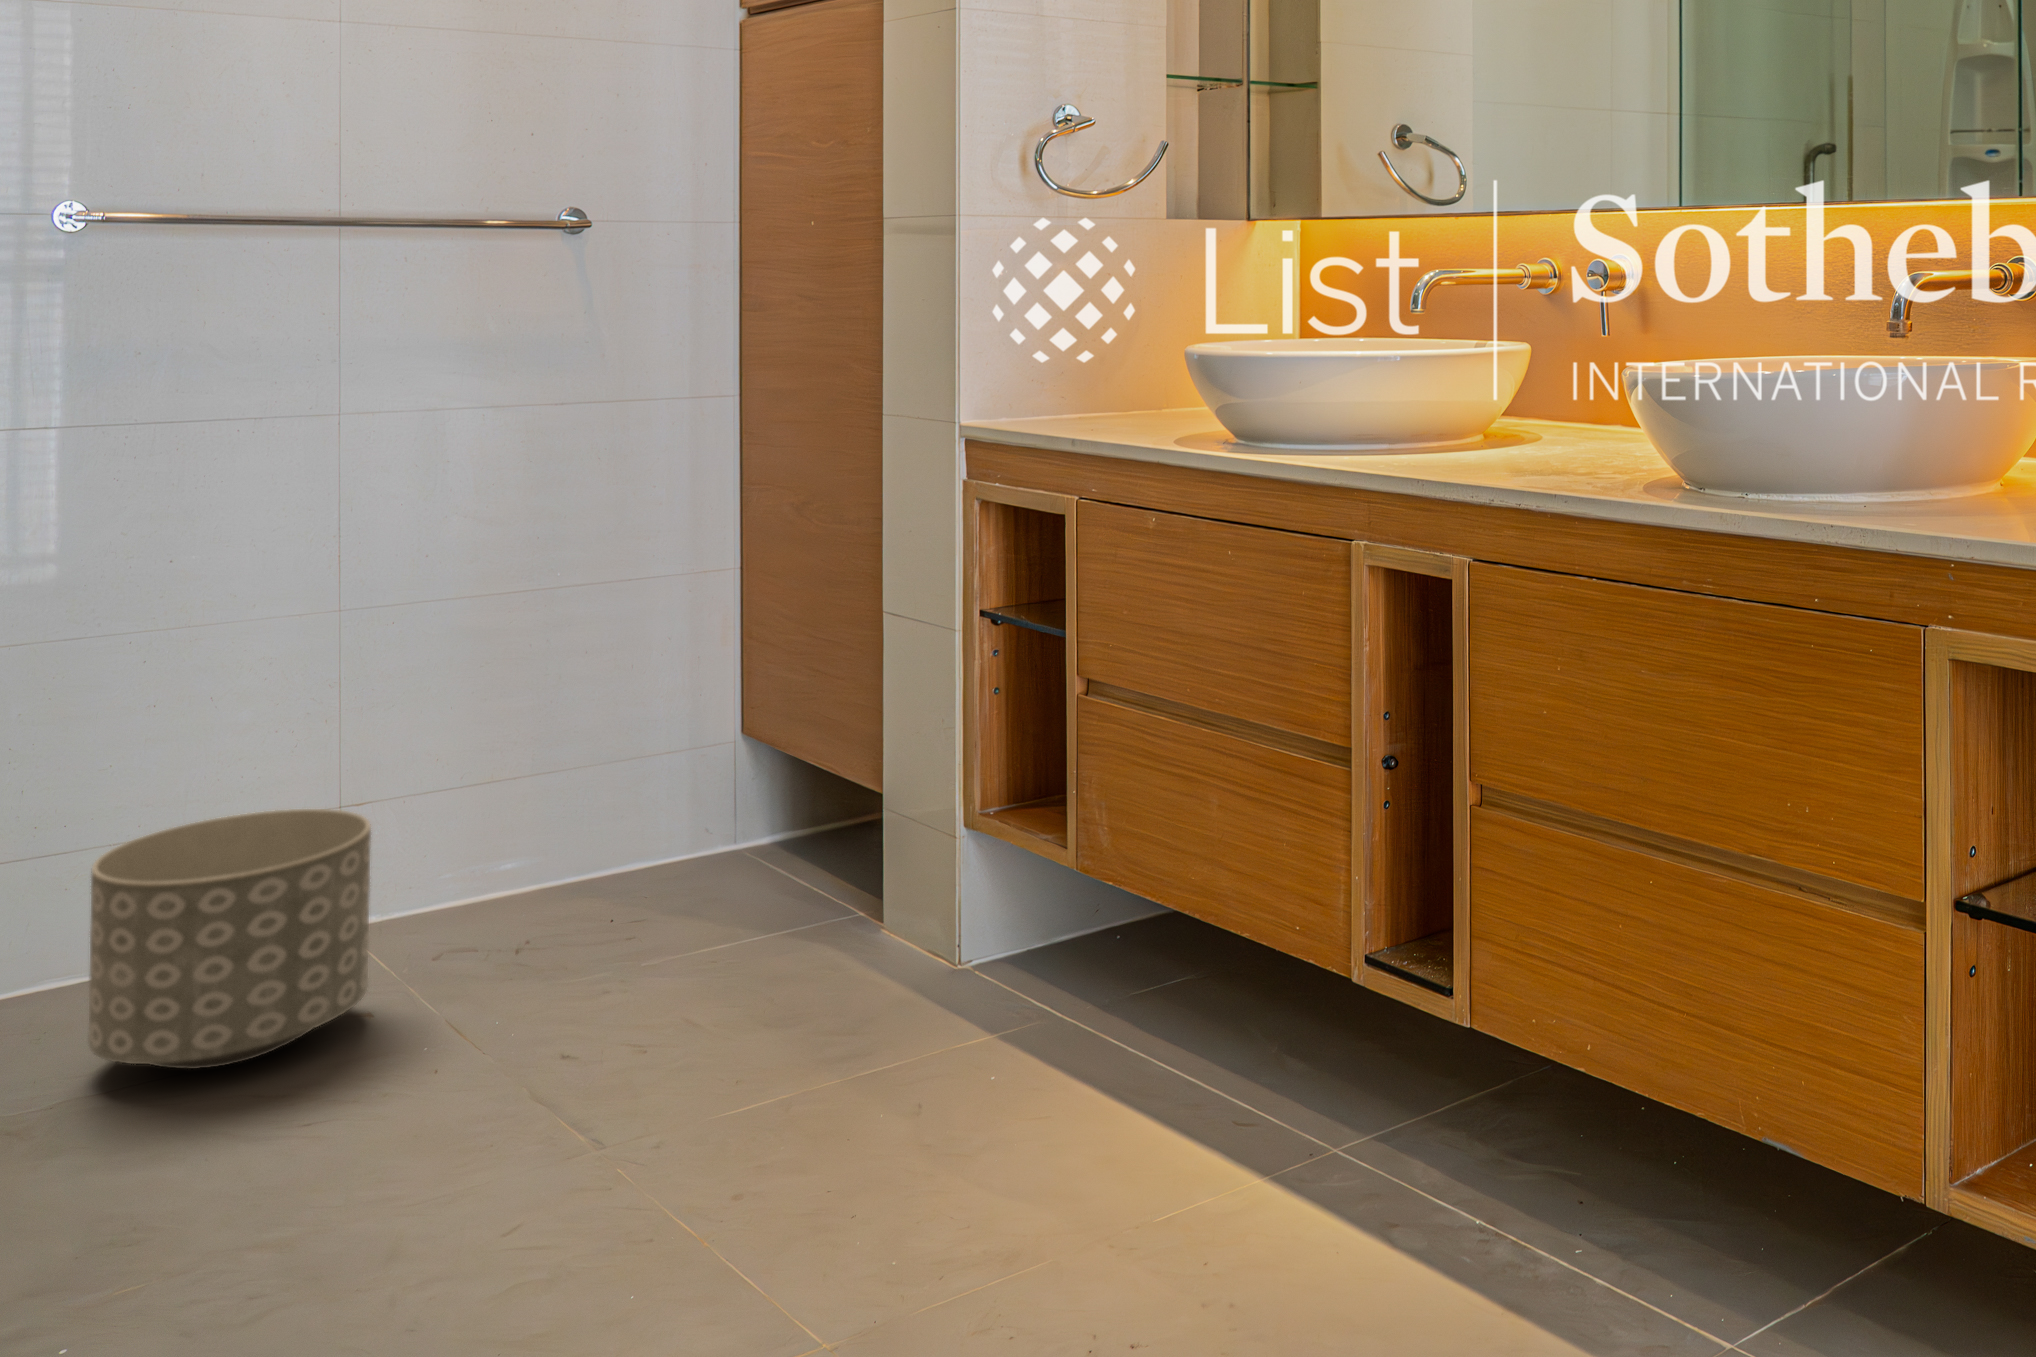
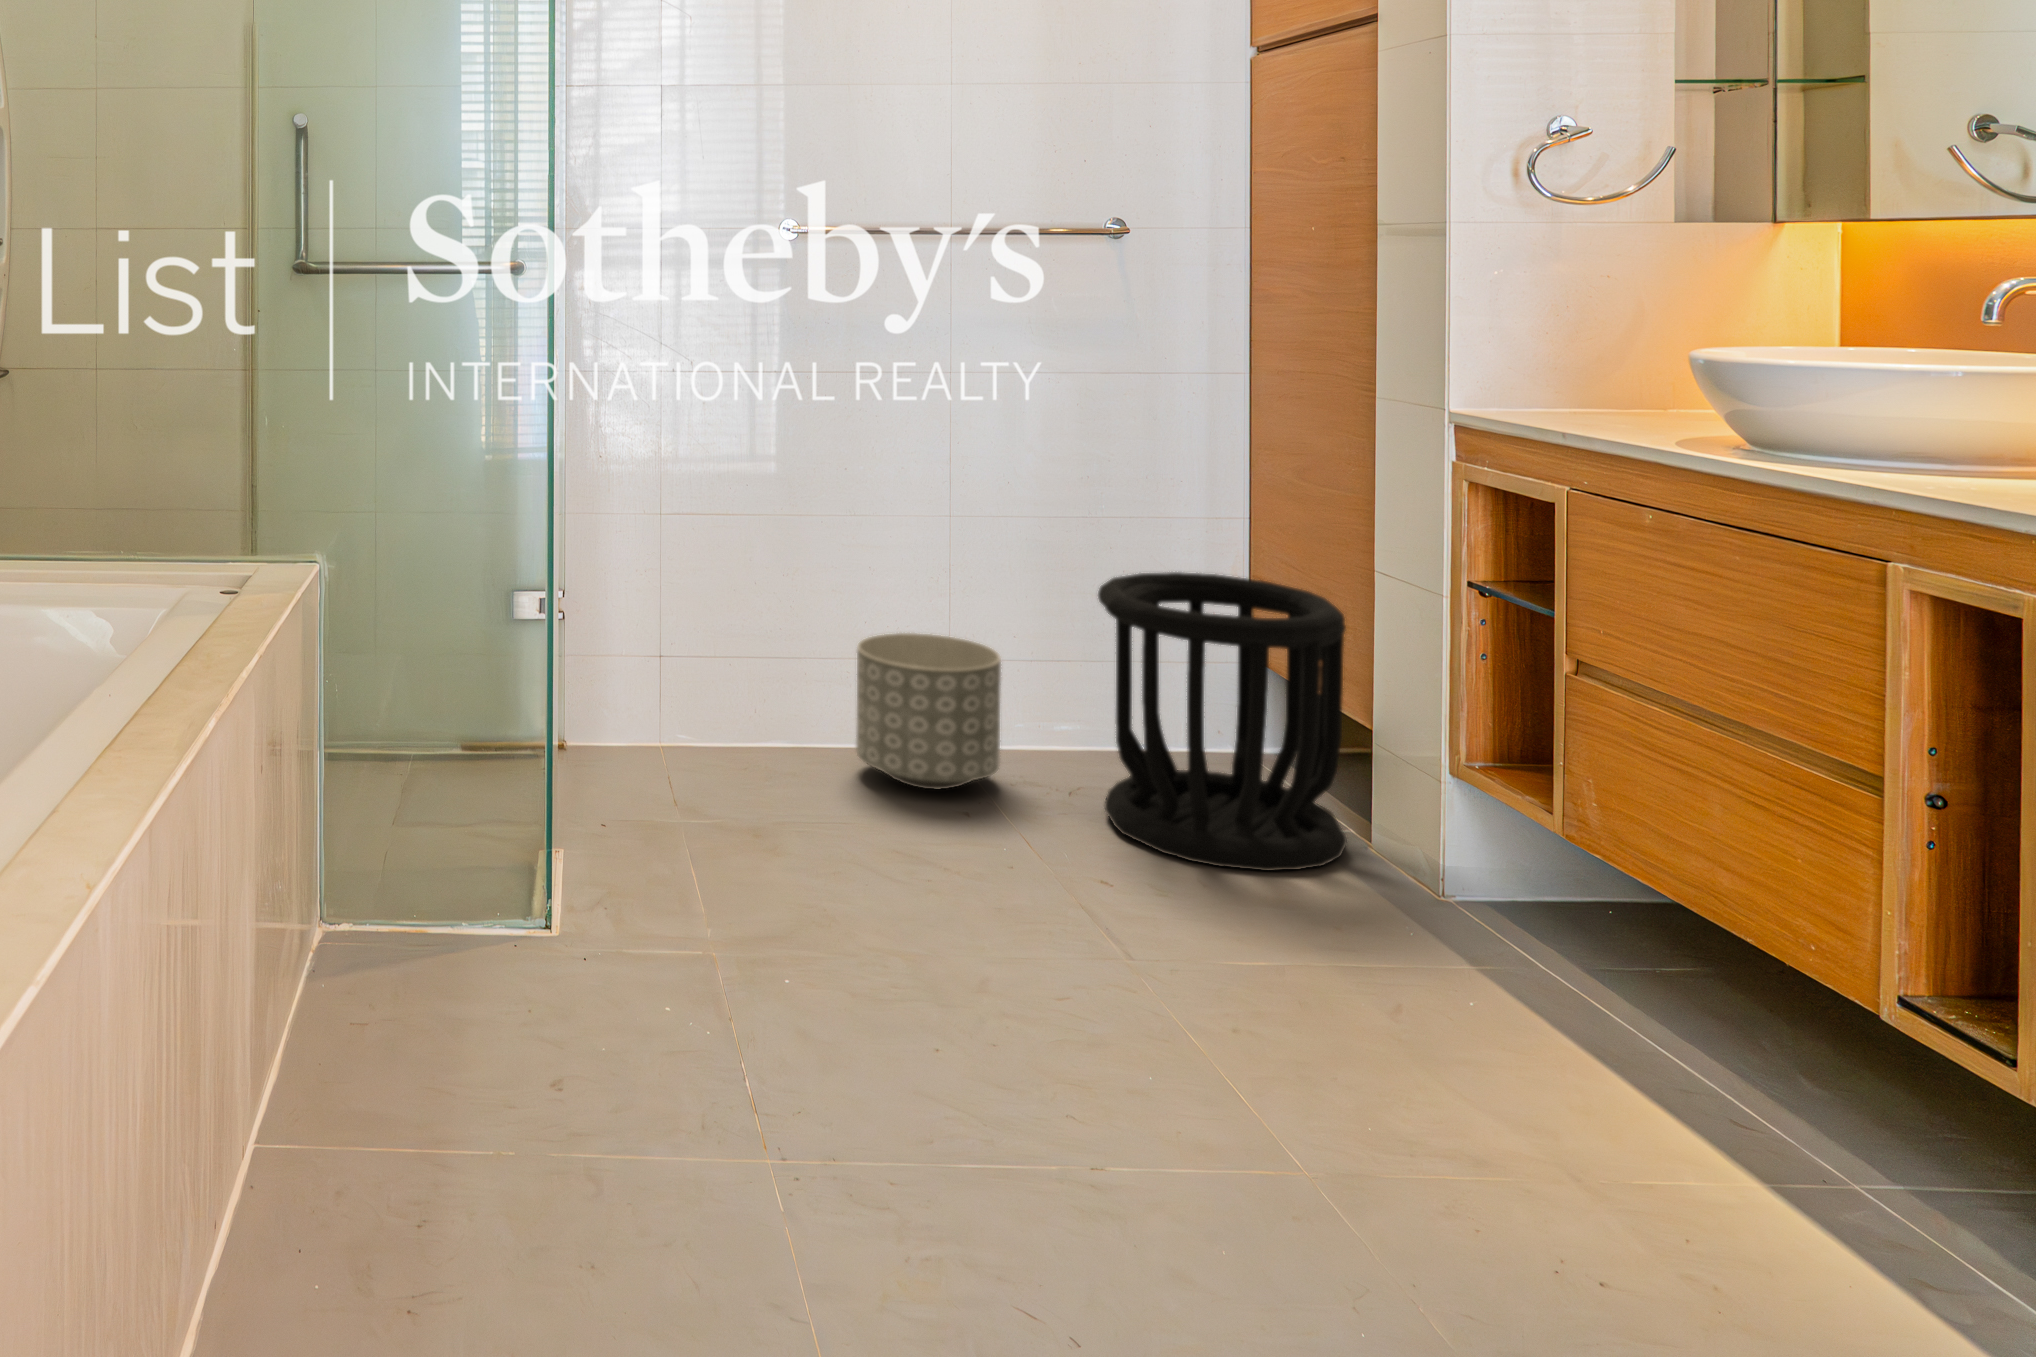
wastebasket: none [528,645,854,1040] -> present [1098,572,1347,871]

